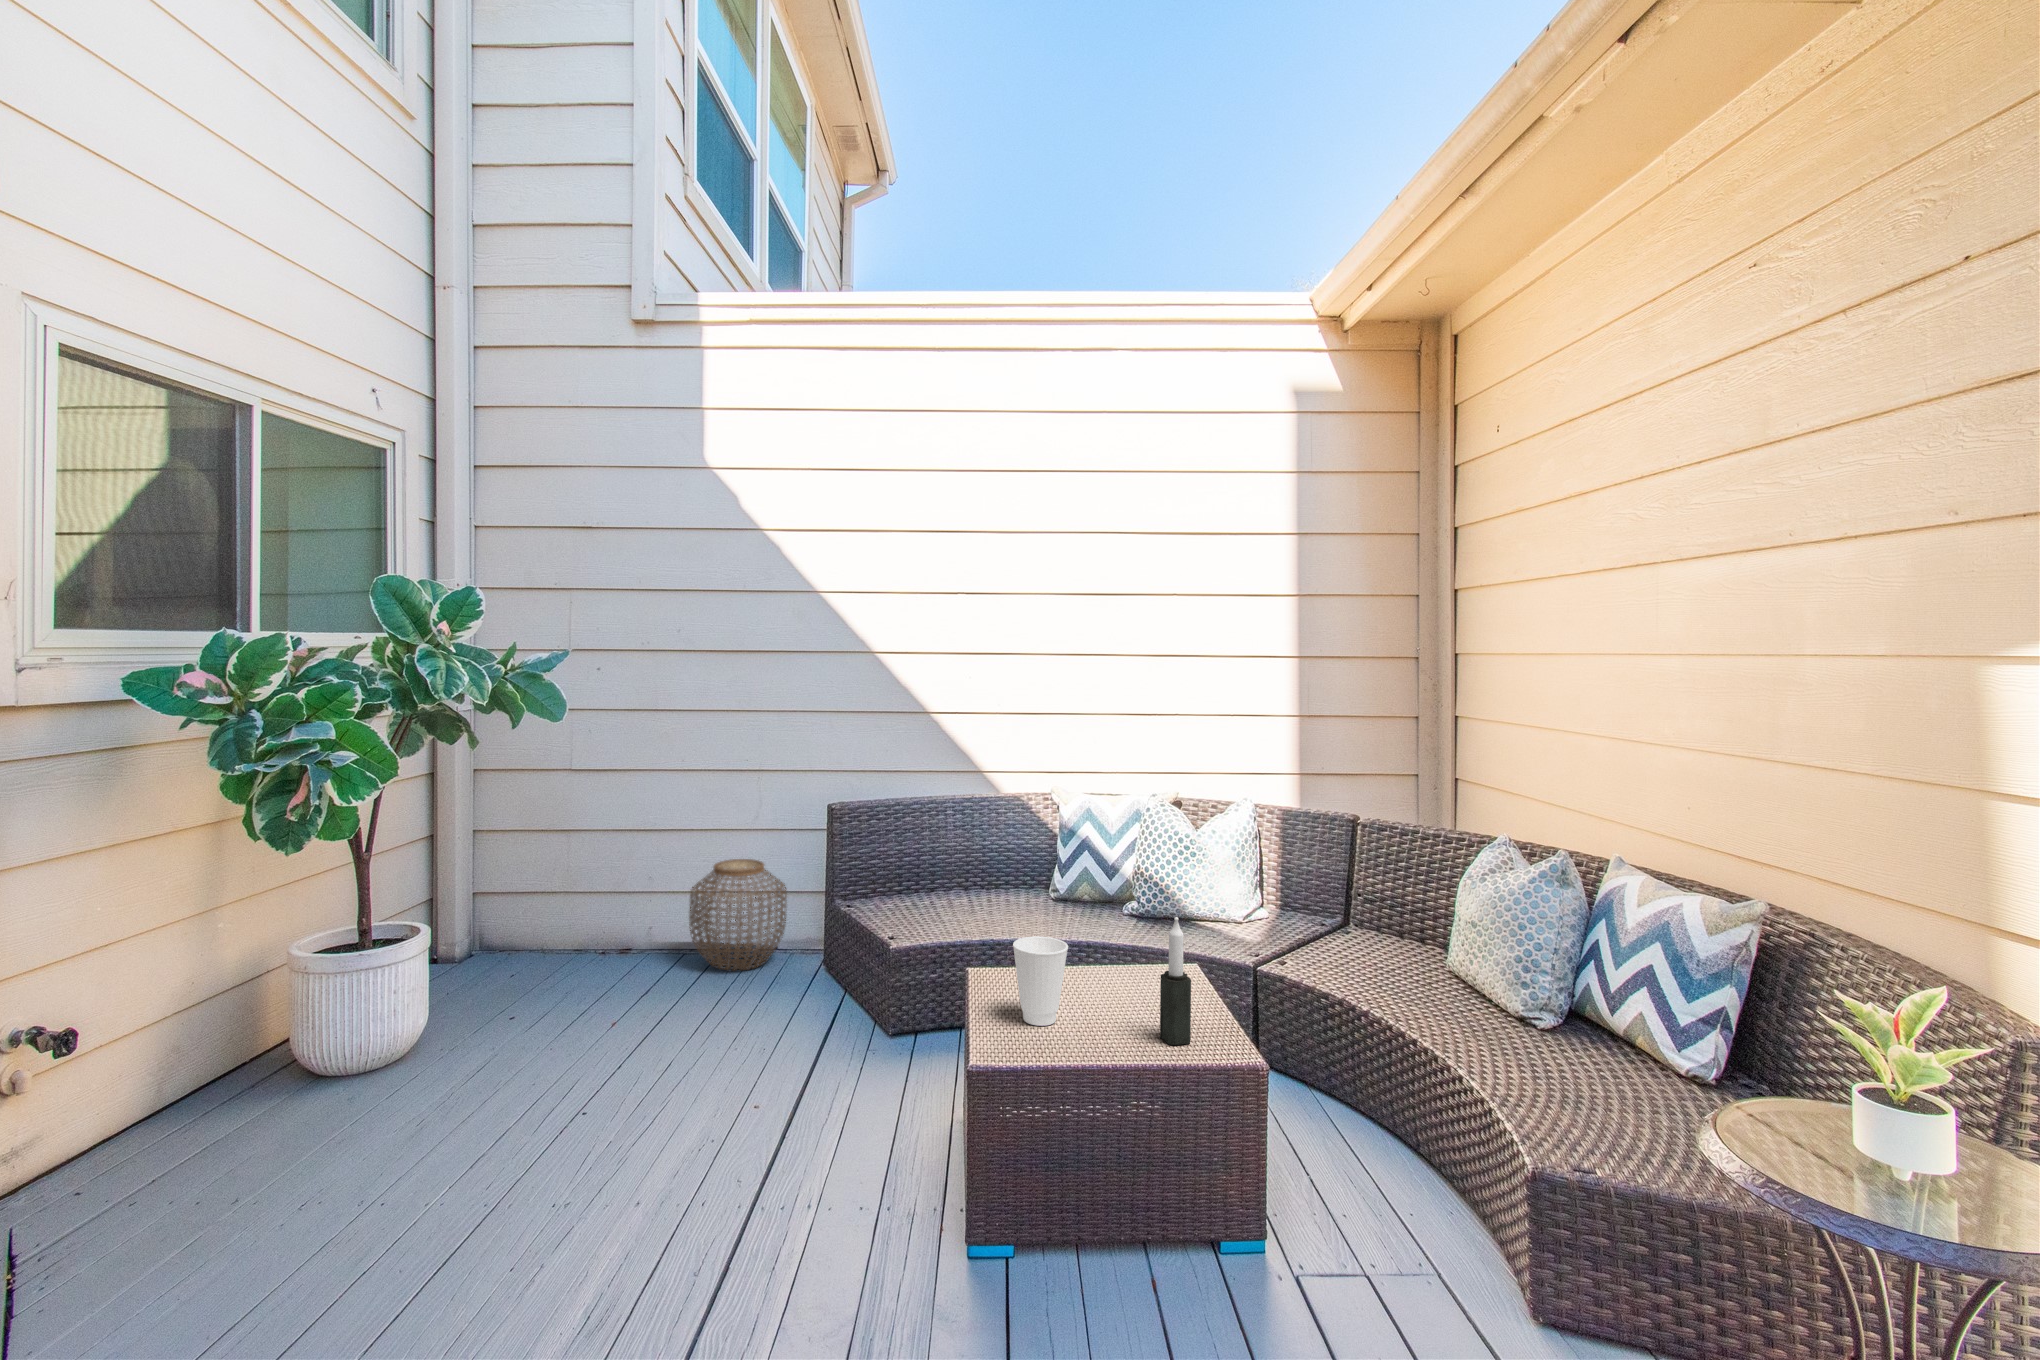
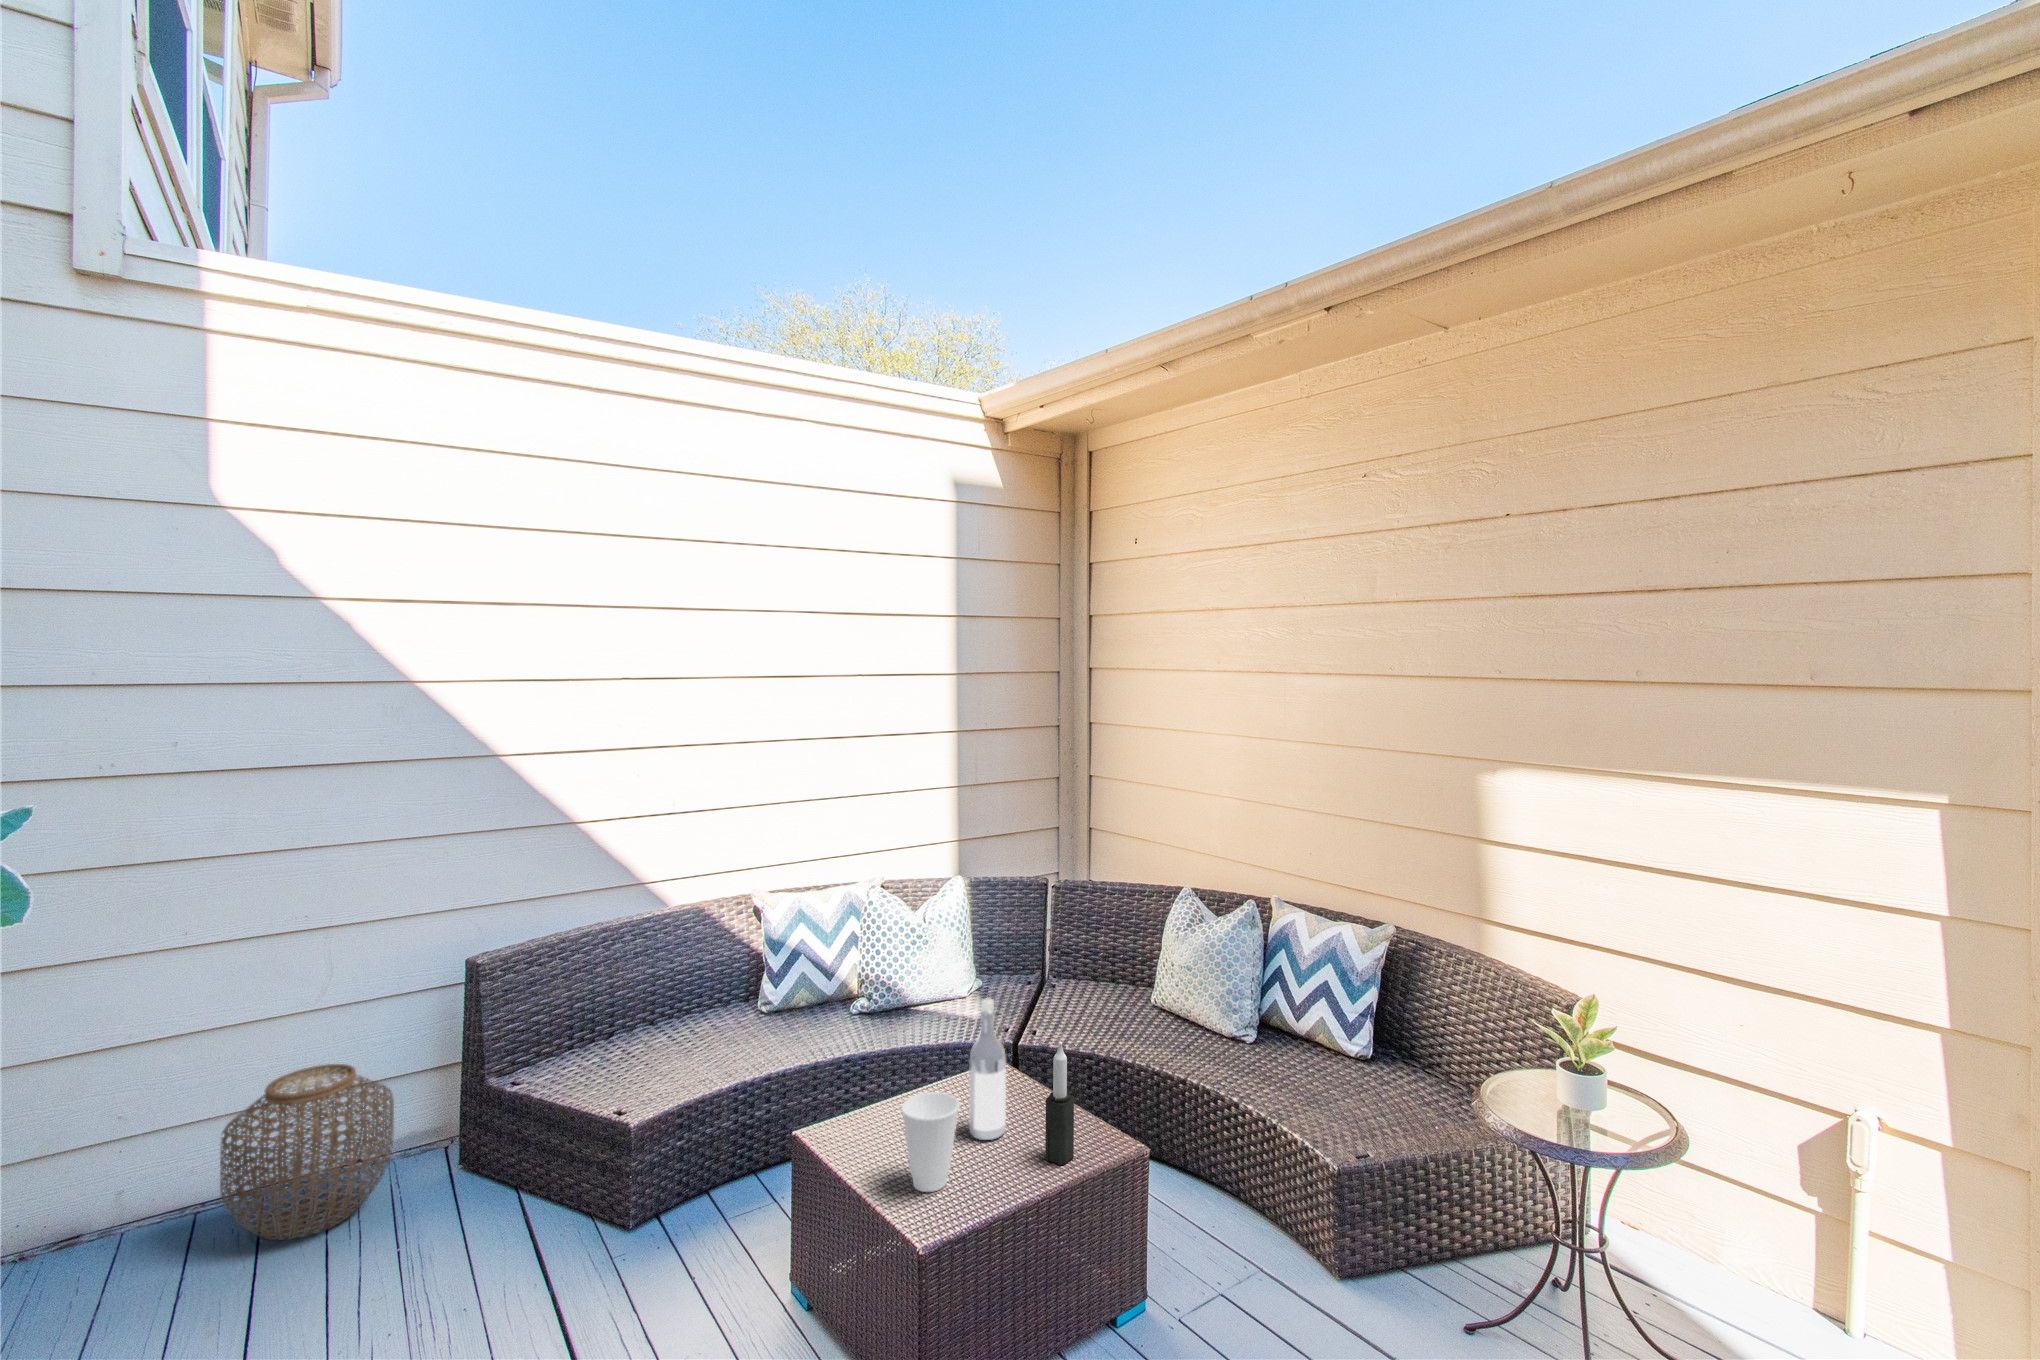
wine bottle: none [1111,870,1149,1011] -> present [969,998,1006,1140]

